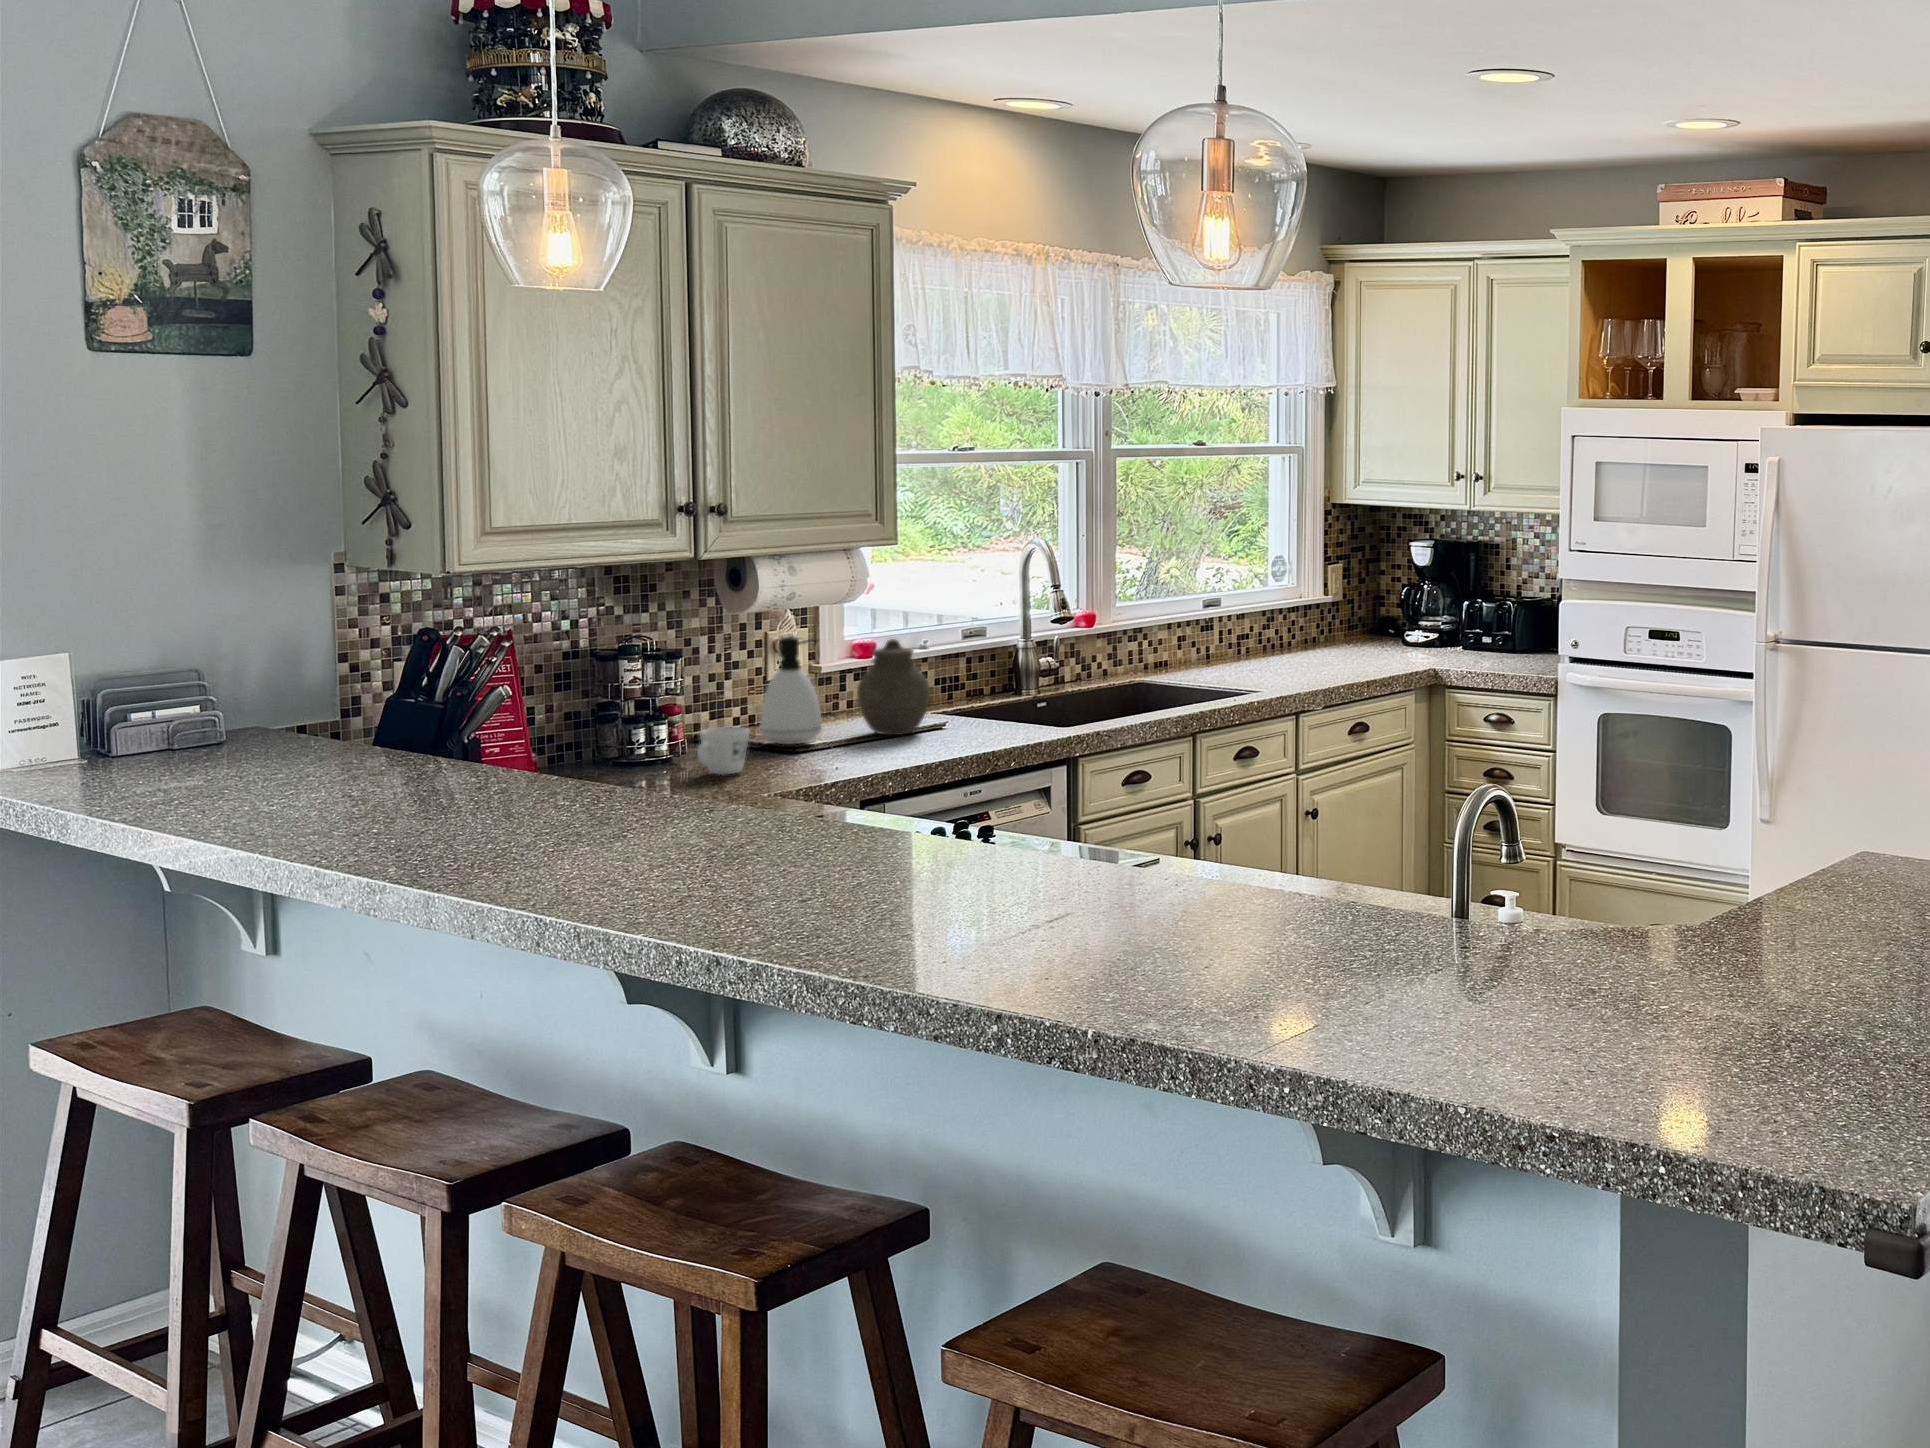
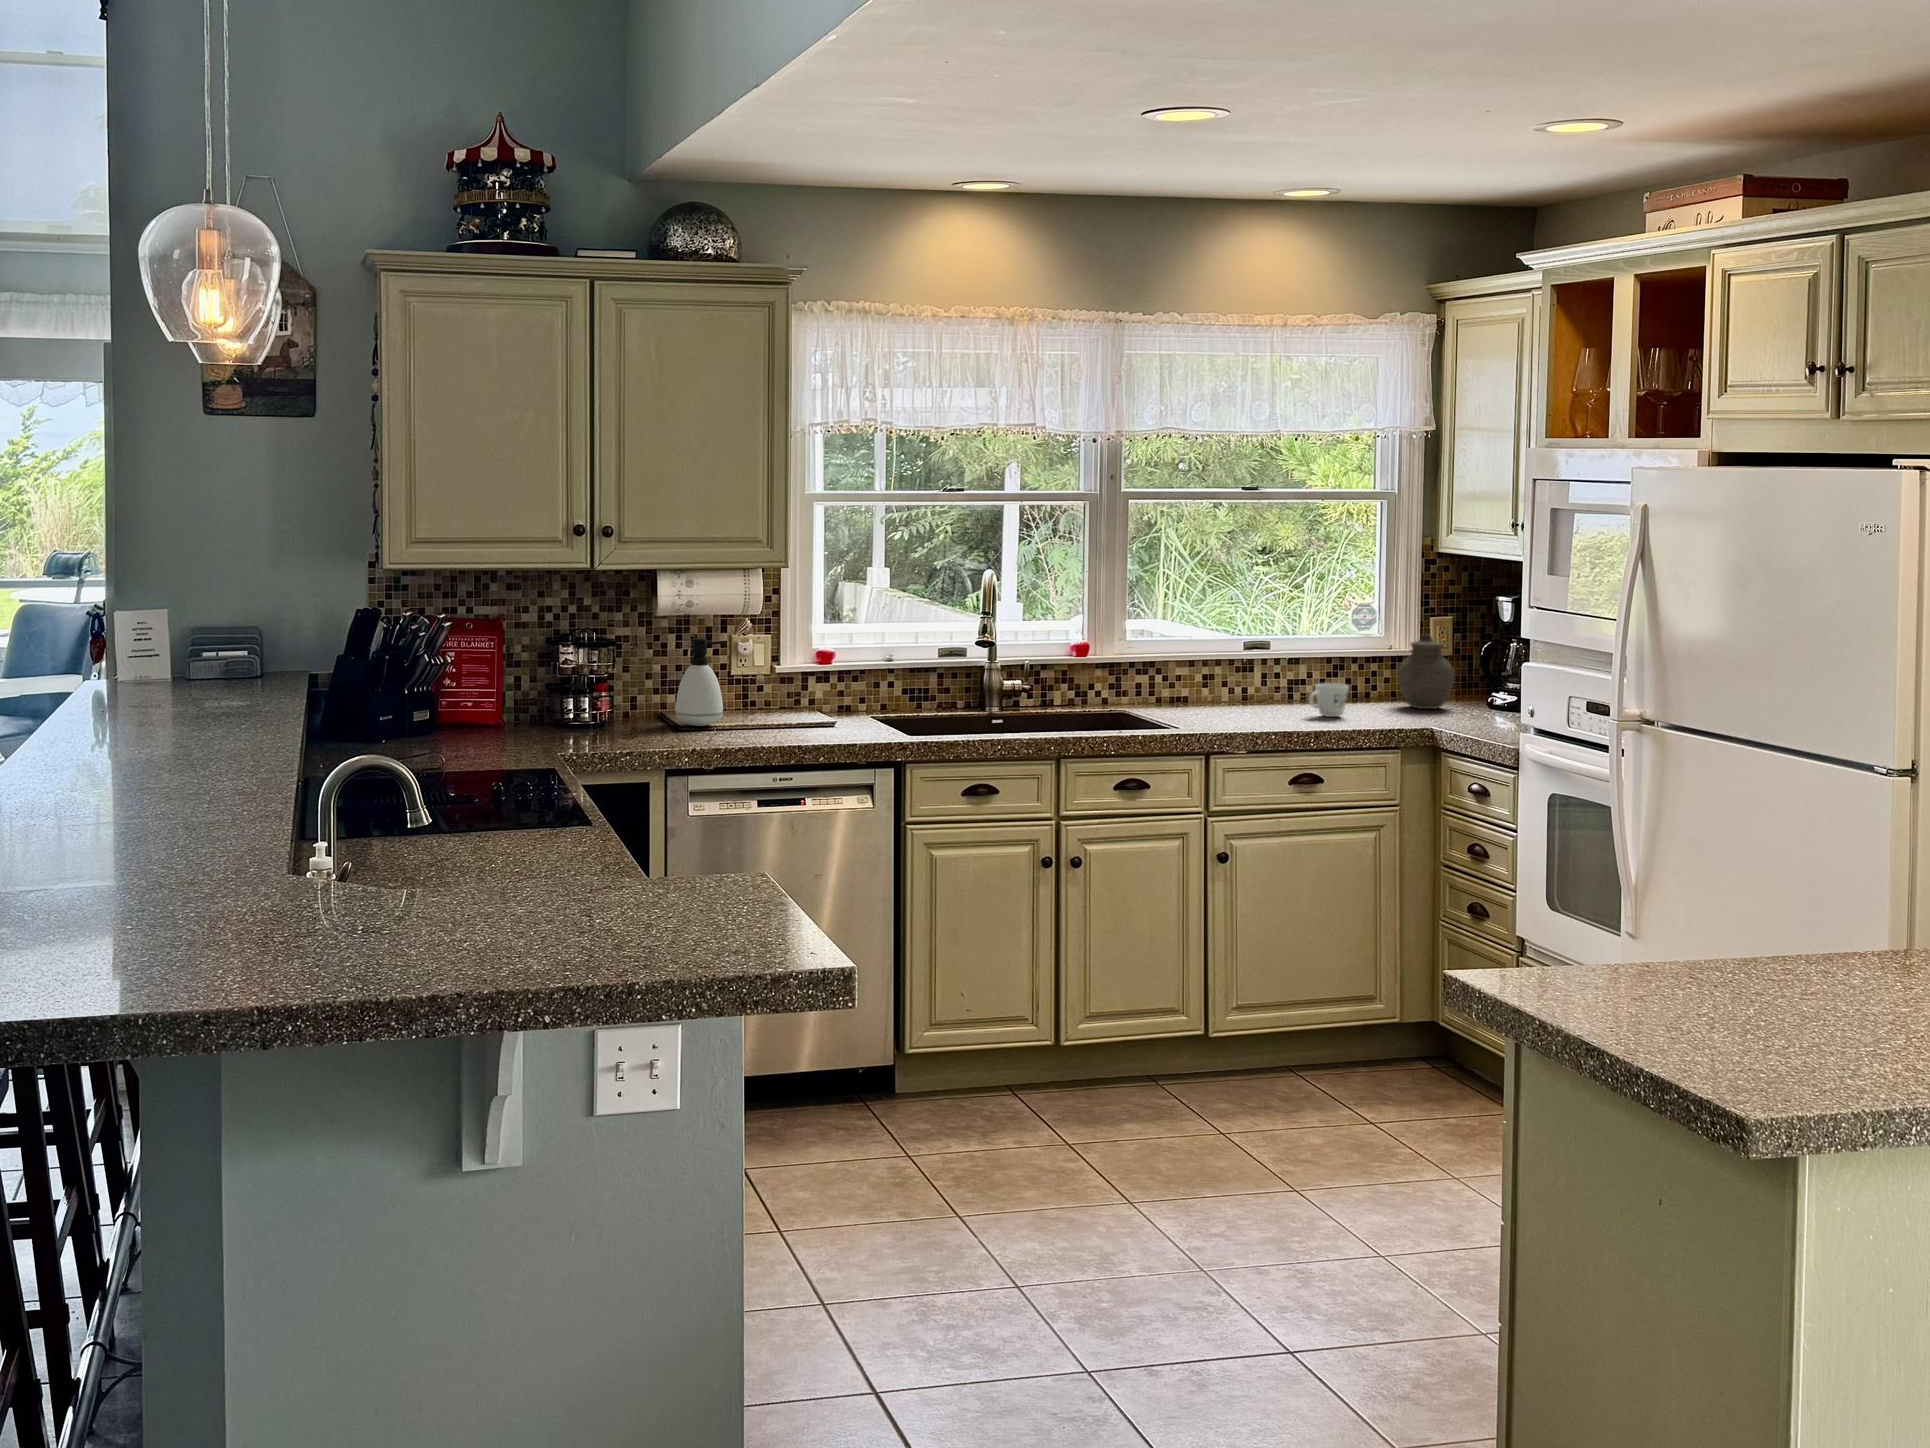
jar: present [857,639,930,735] -> present [1398,634,1454,709]
mug: present [697,727,749,775] -> present [1309,683,1349,717]

